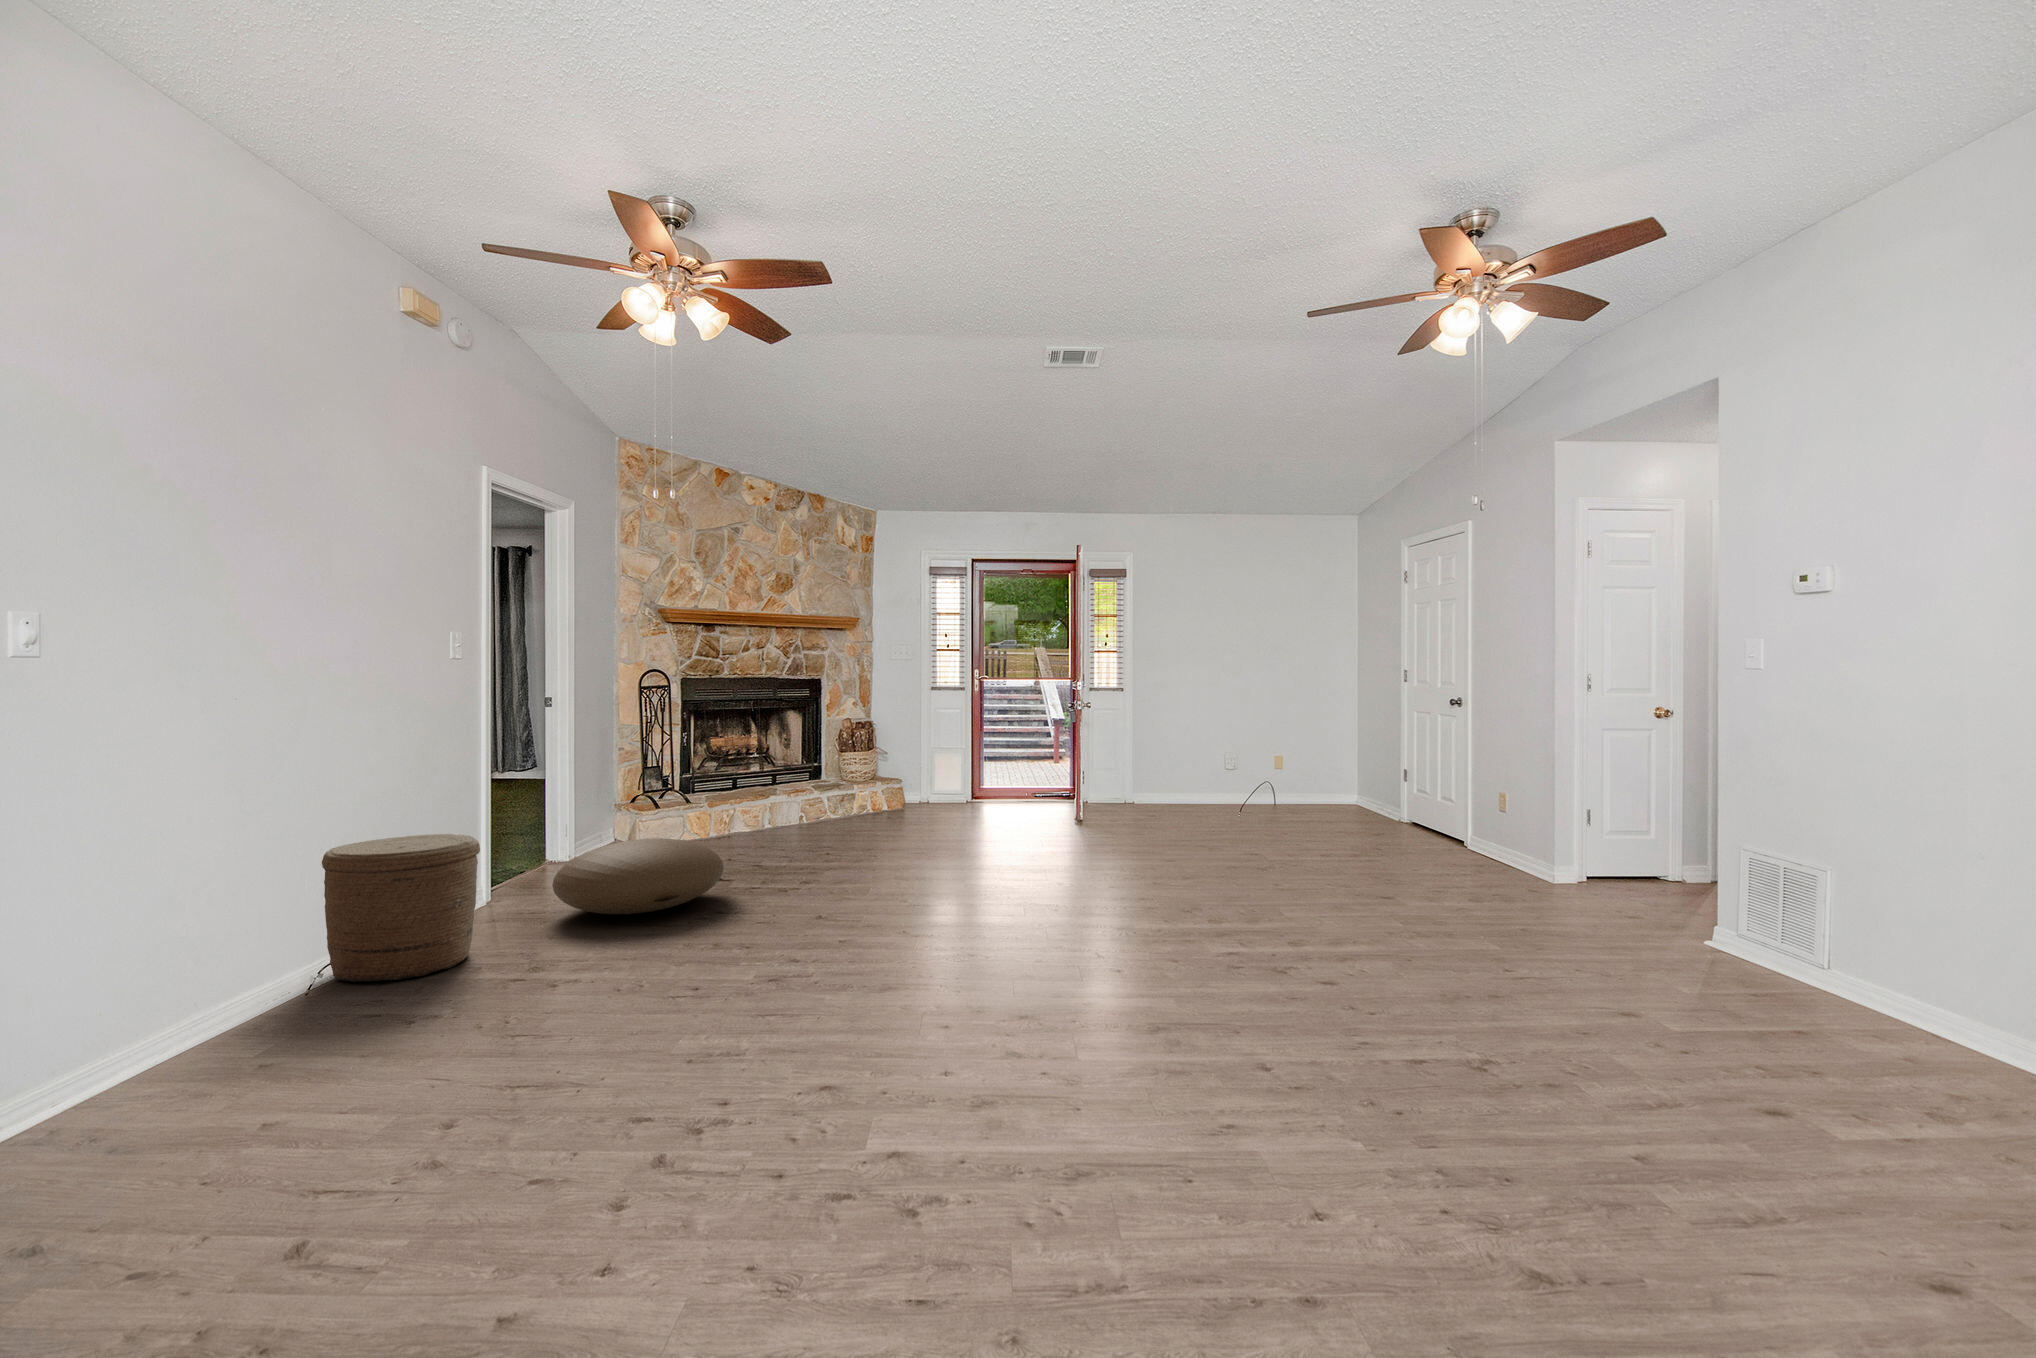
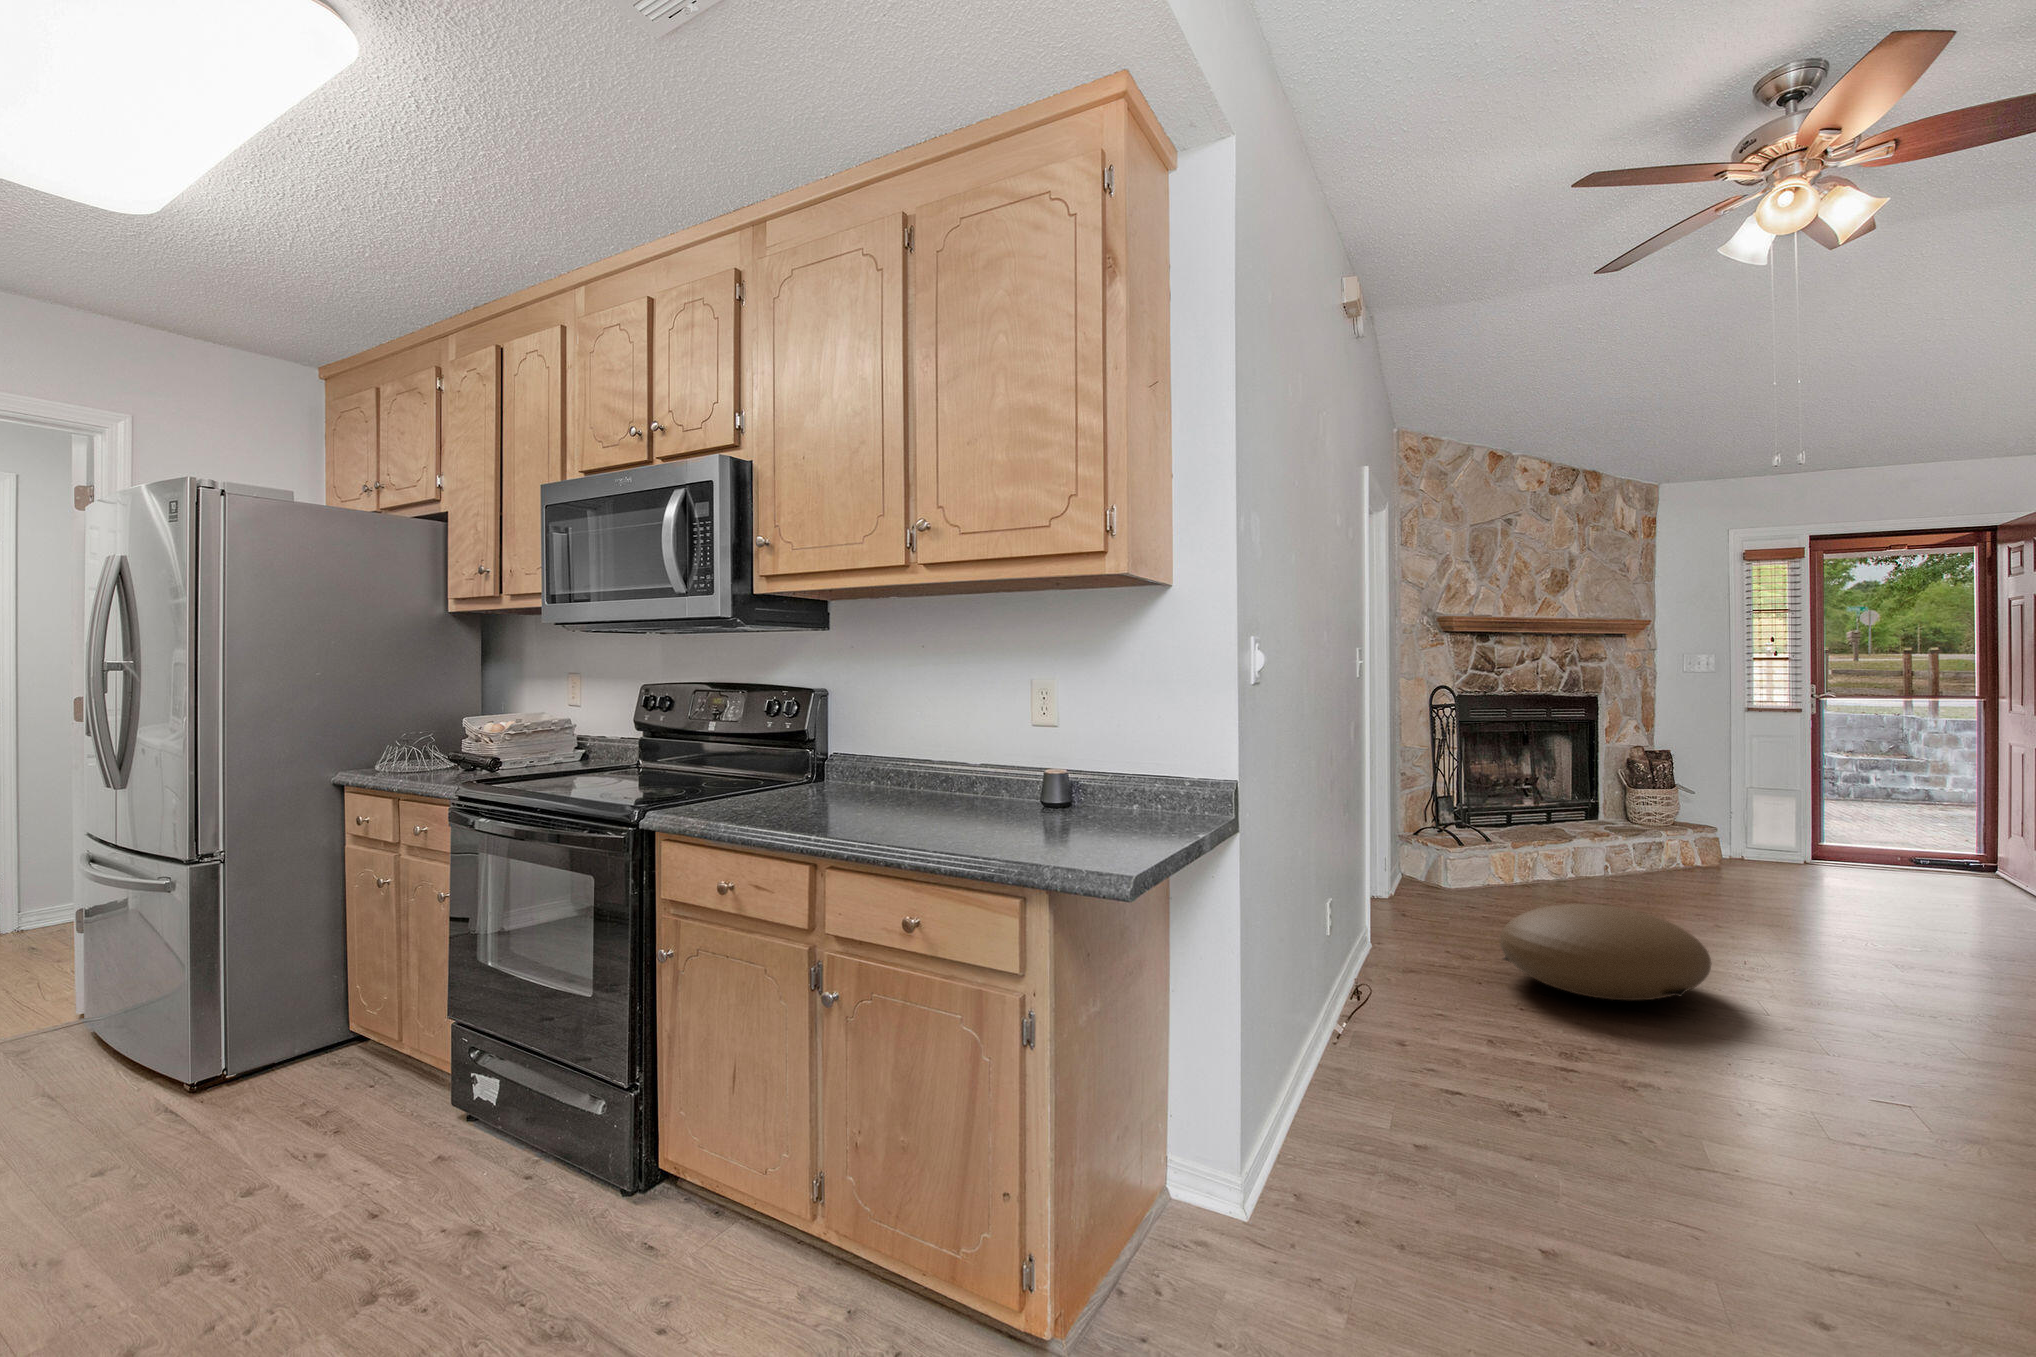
woven basket: present [322,834,480,982] -> none [1349,887,1503,1057]

